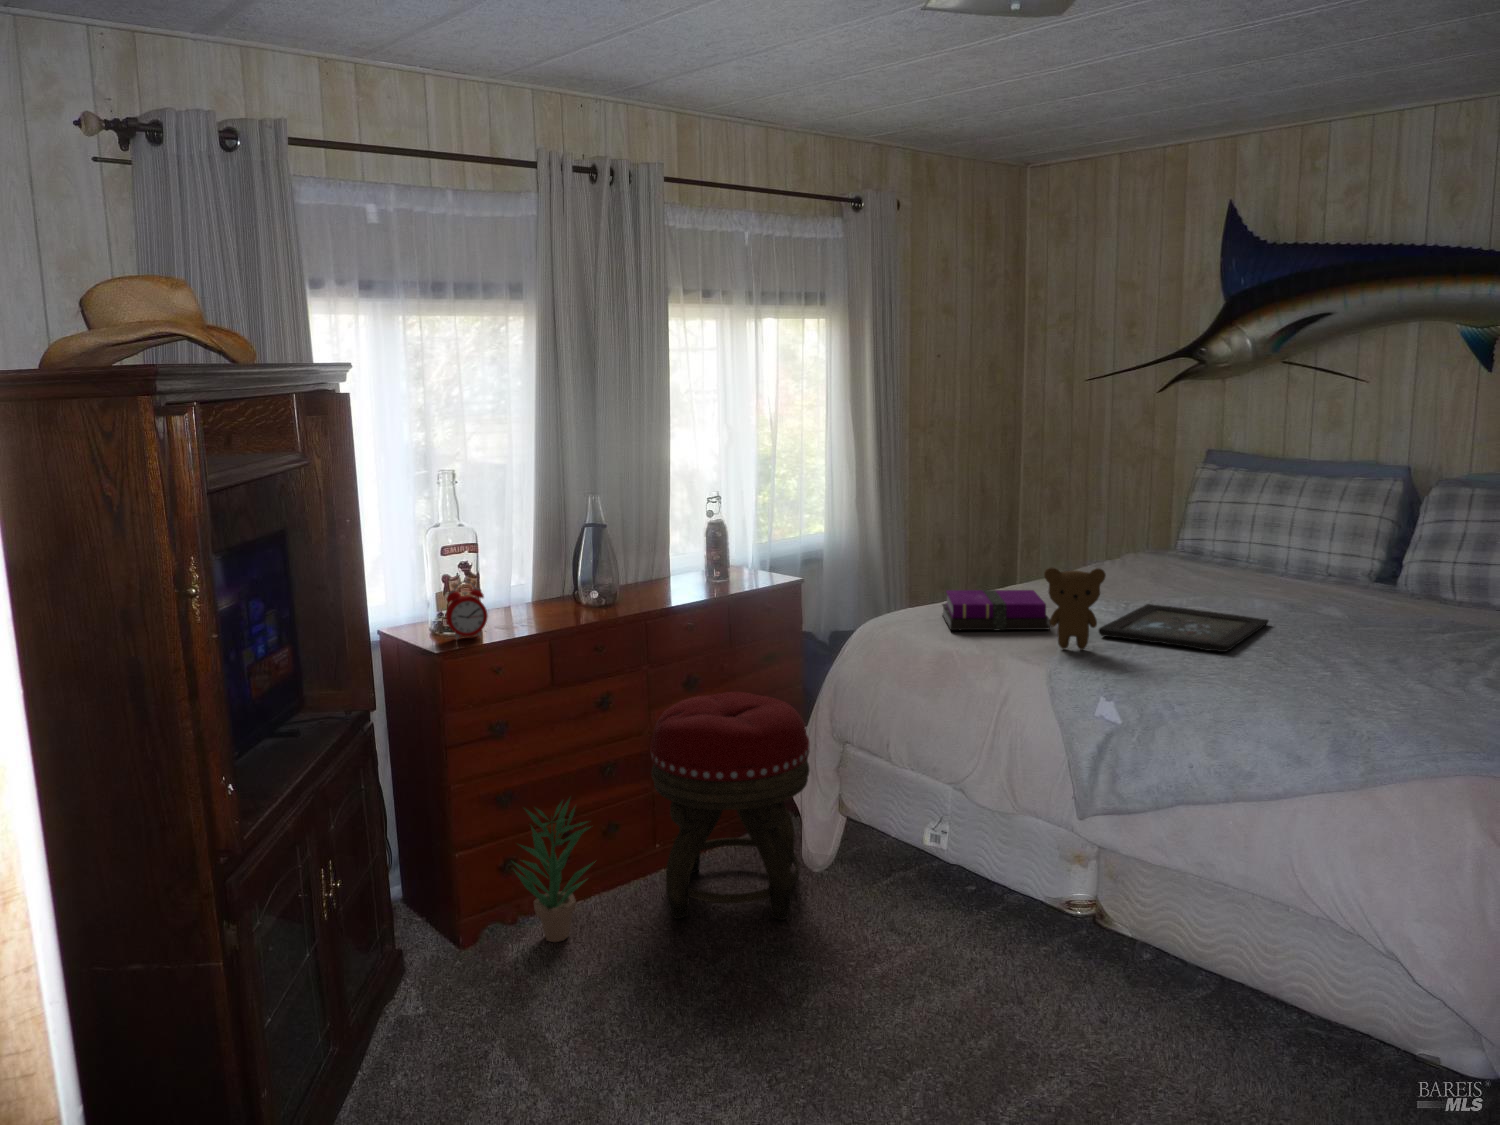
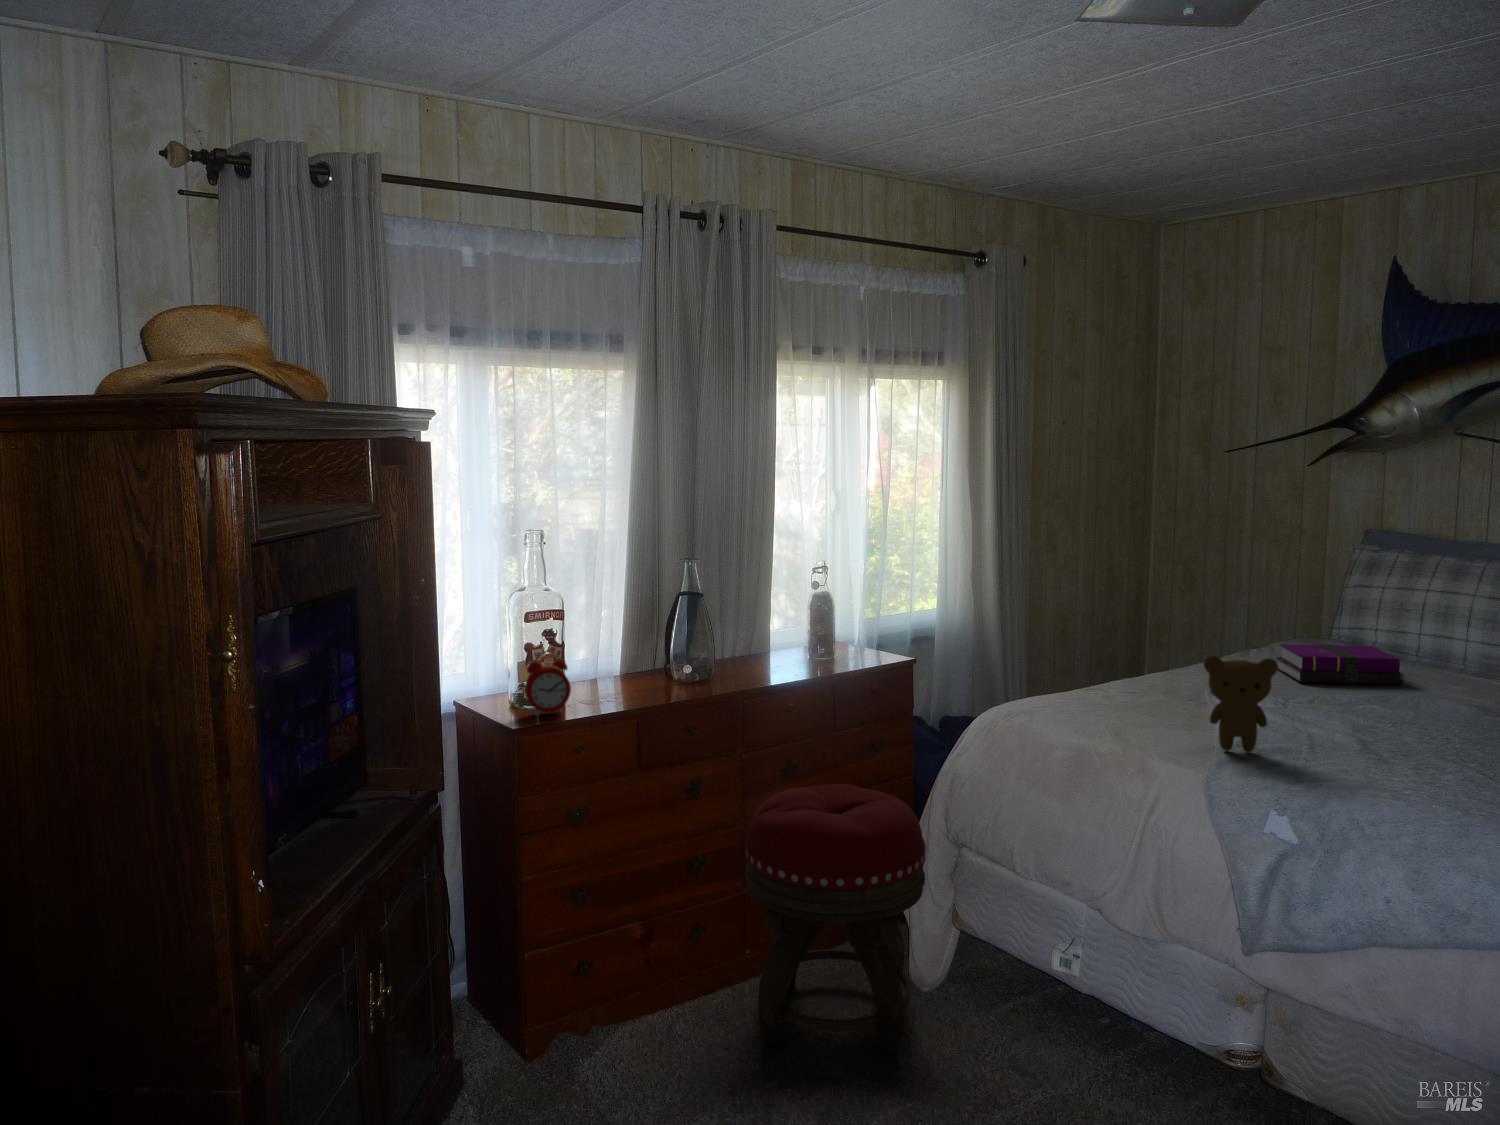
notebook: present [942,590,1050,630] -> present [1276,644,1404,684]
tray: present [1099,604,1268,652] -> none [1265,700,1469,762]
potted plant: present [513,799,593,942] -> none [585,896,682,1065]

